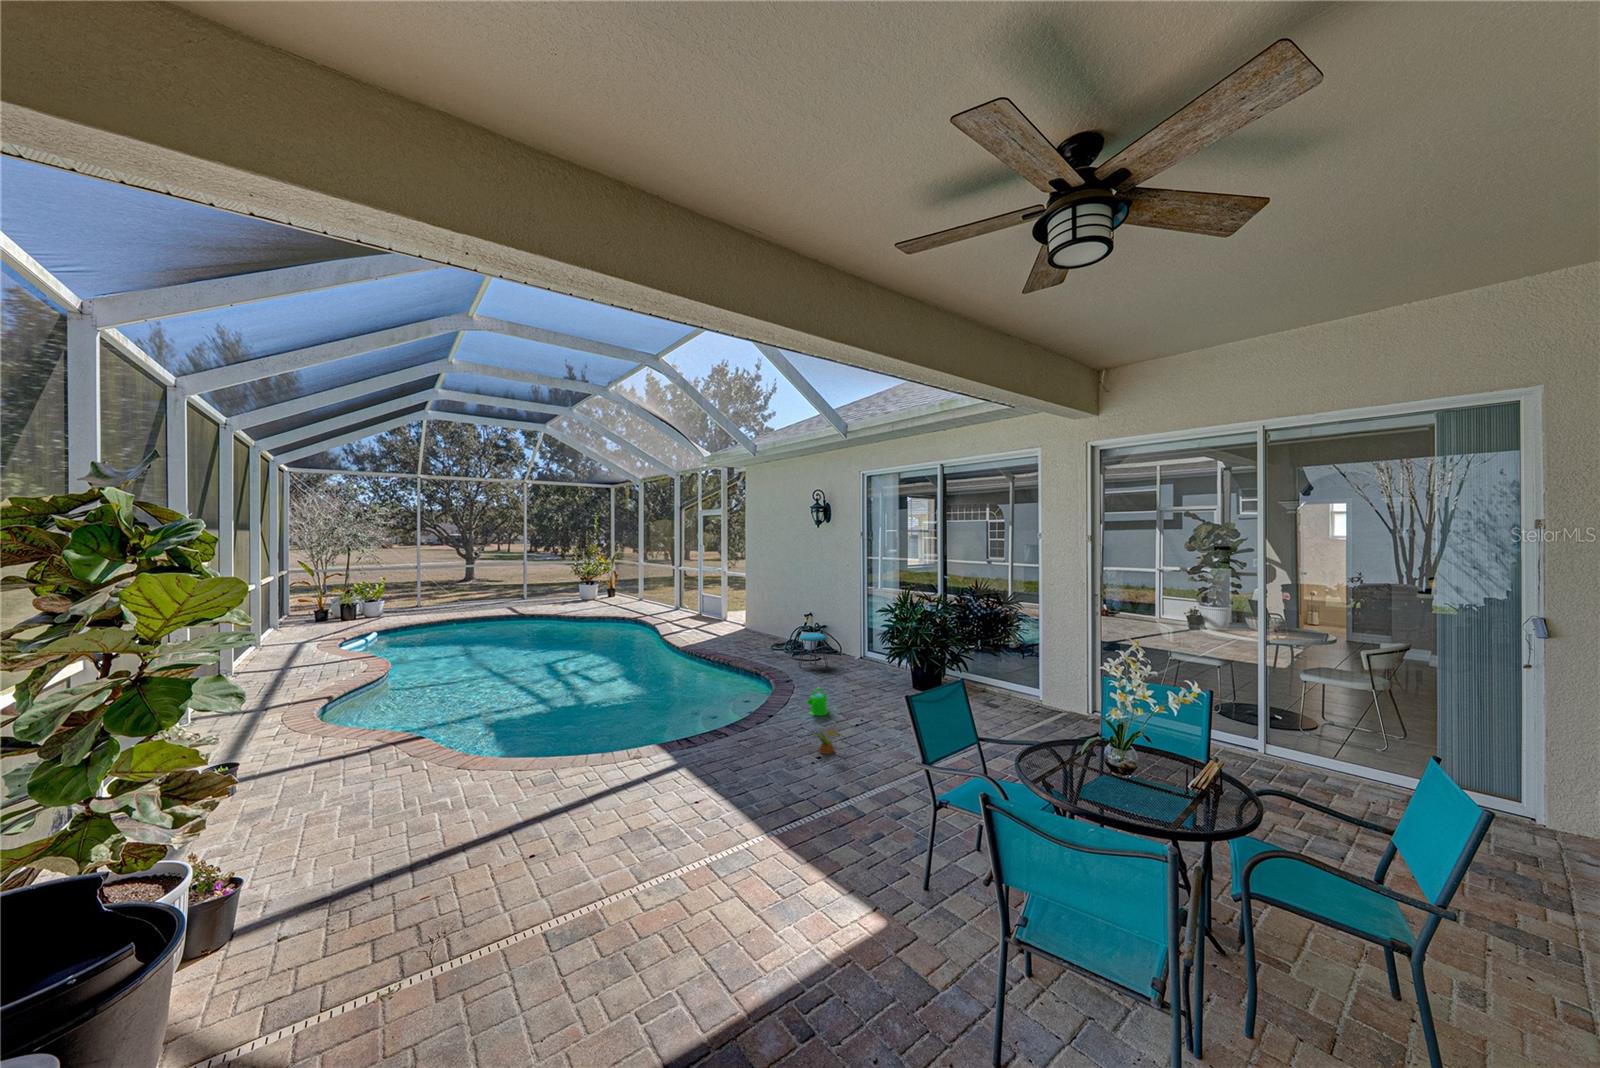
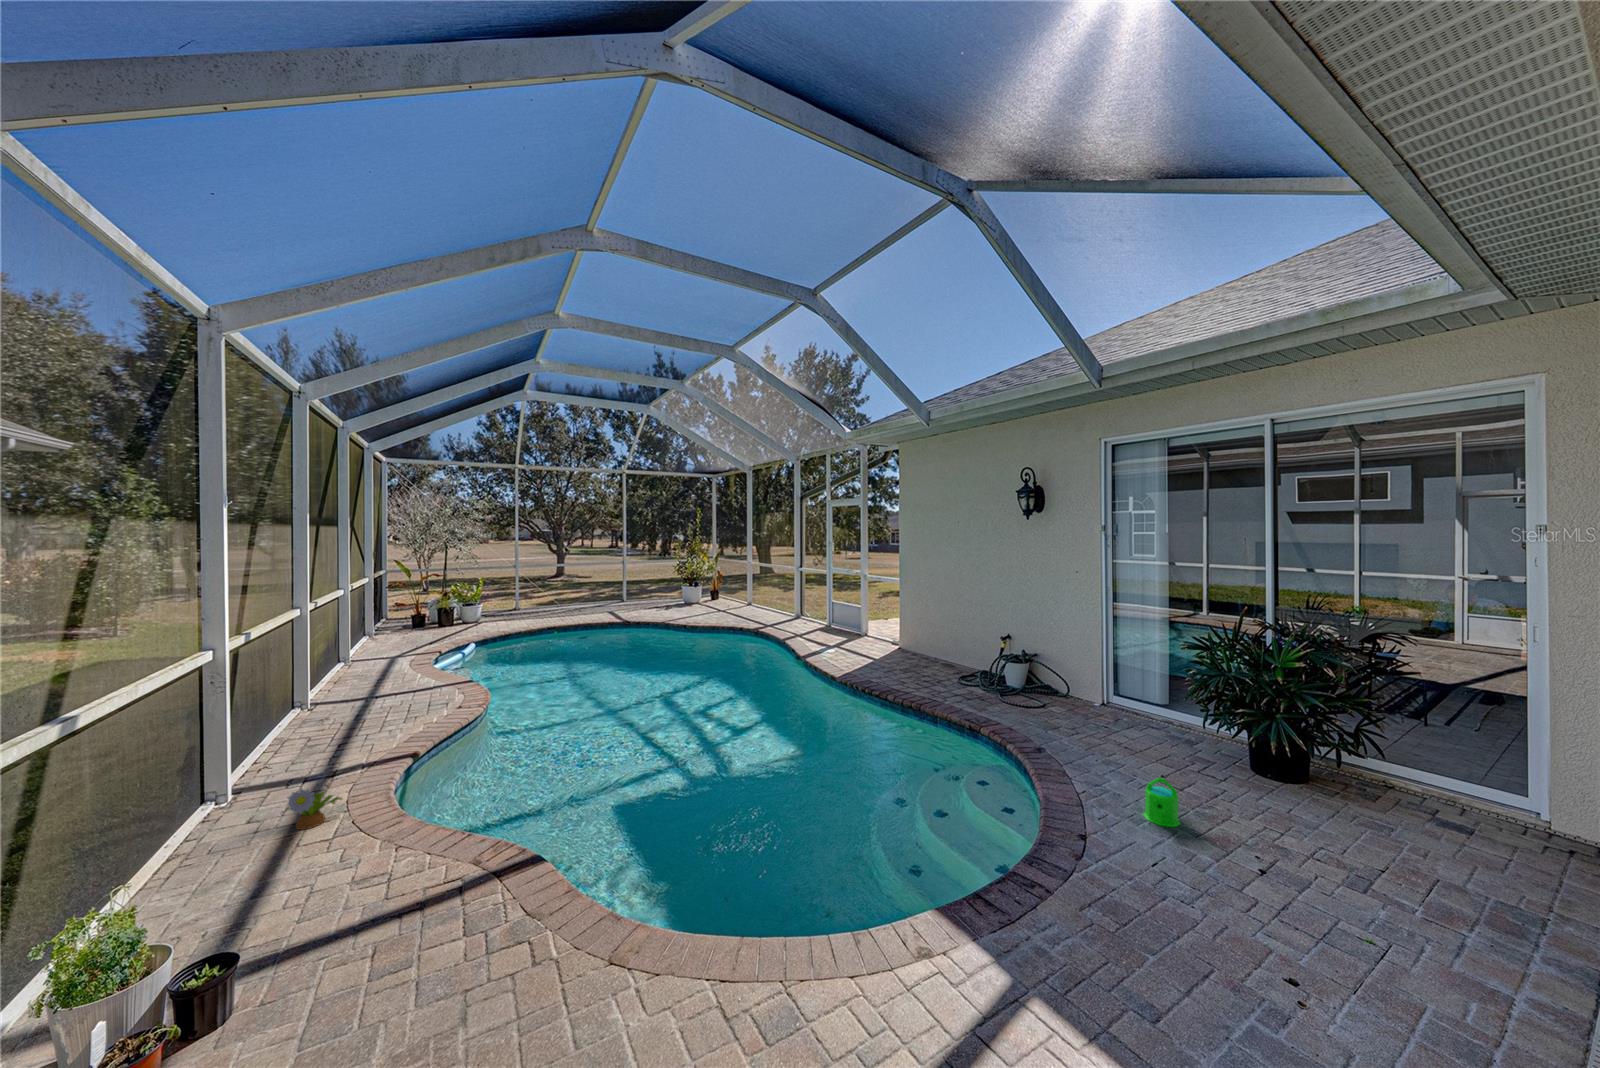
stool: present [799,633,828,671] -> none [1028,665,1069,721]
decorative plant: present [814,725,840,754] -> present [286,788,342,830]

